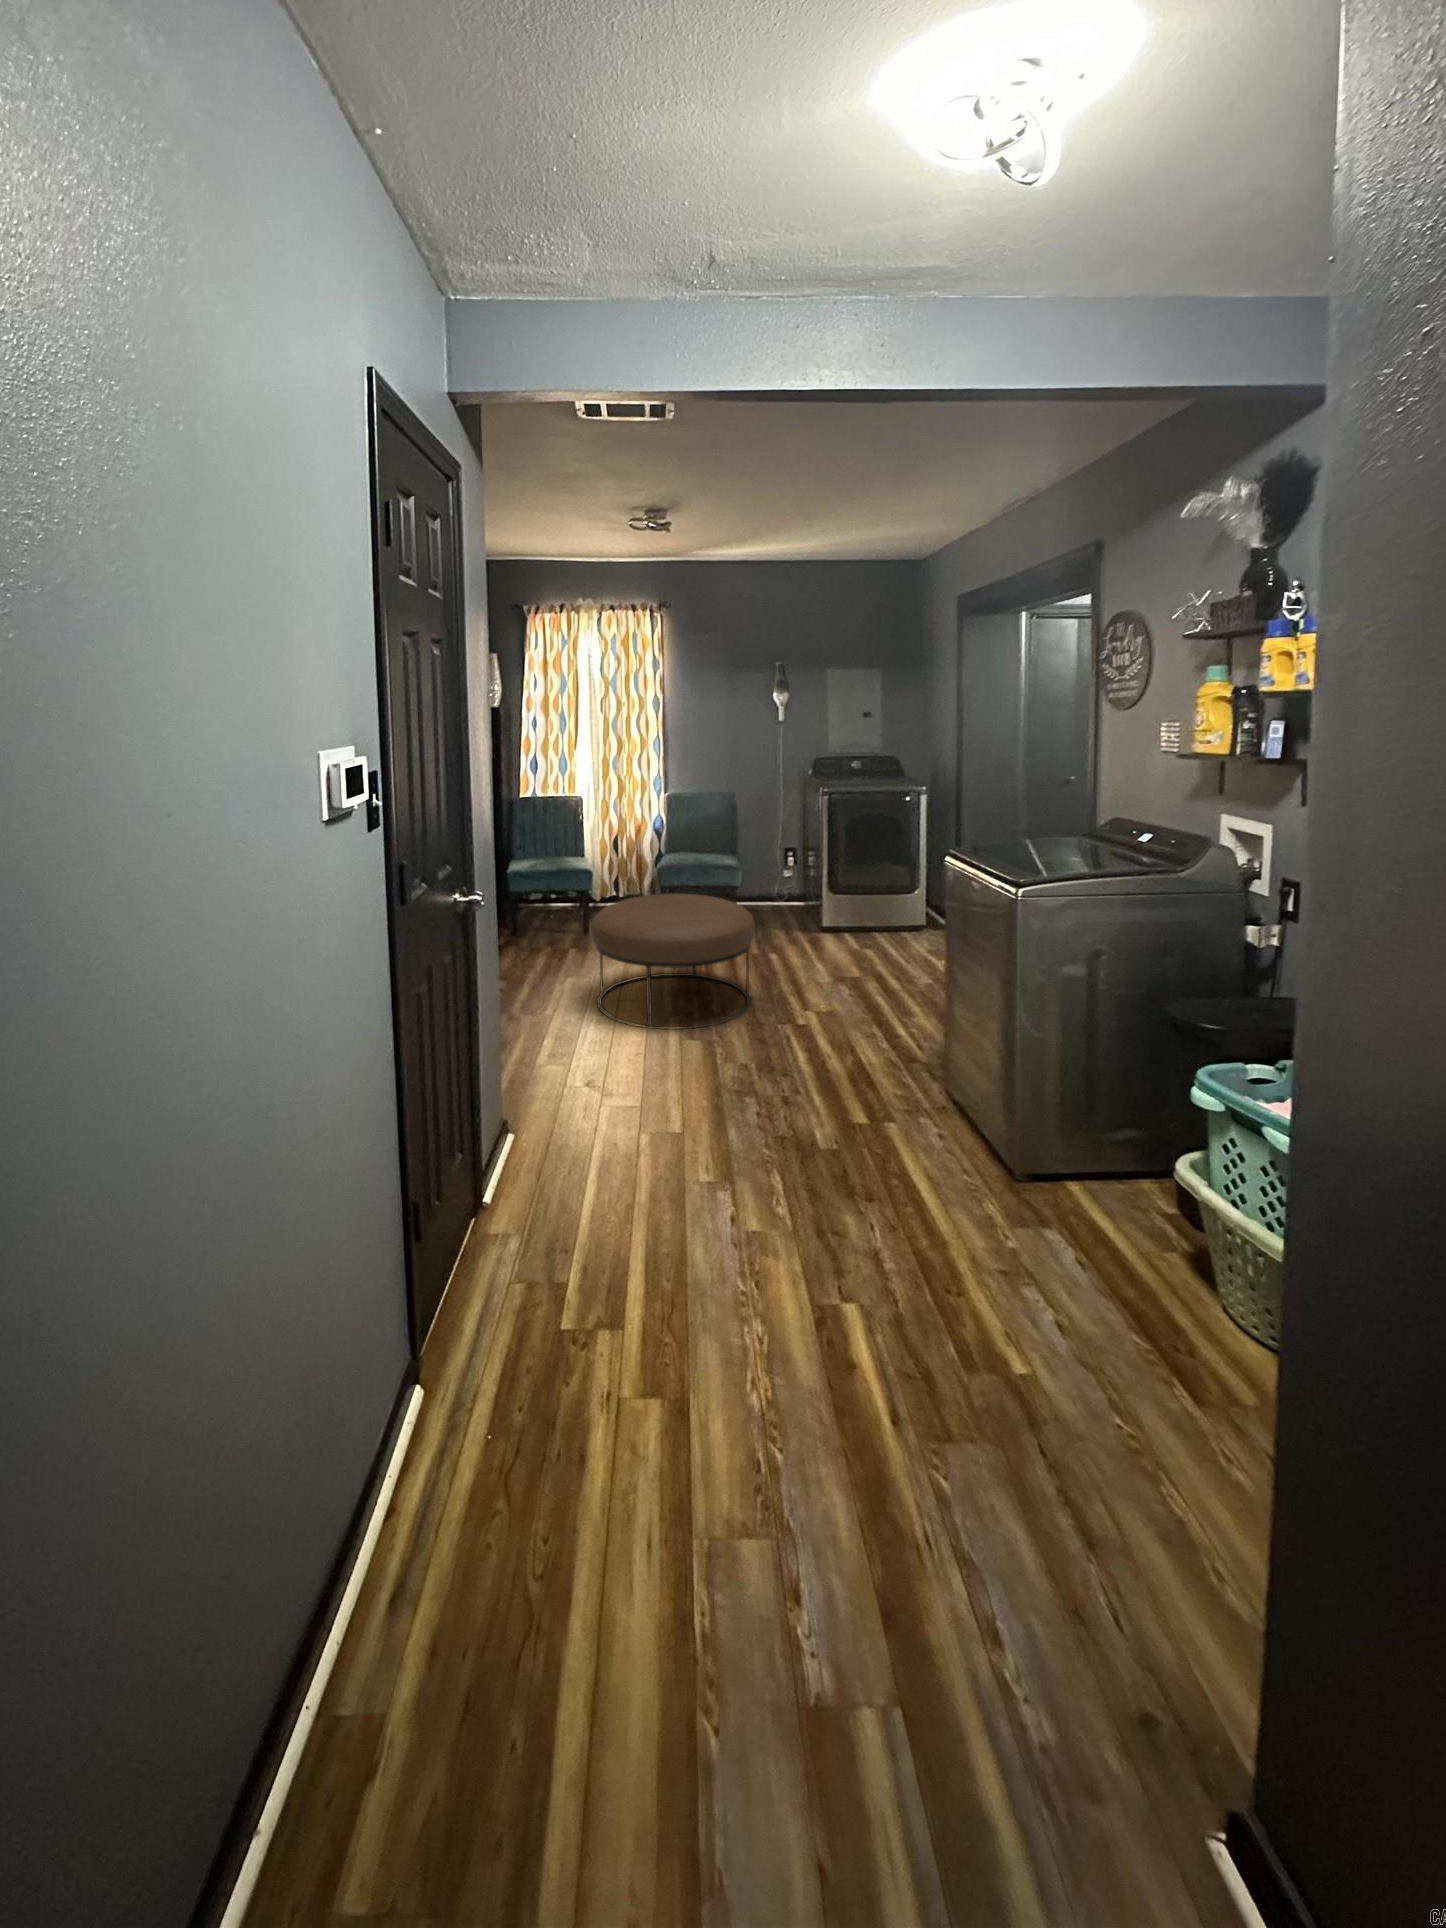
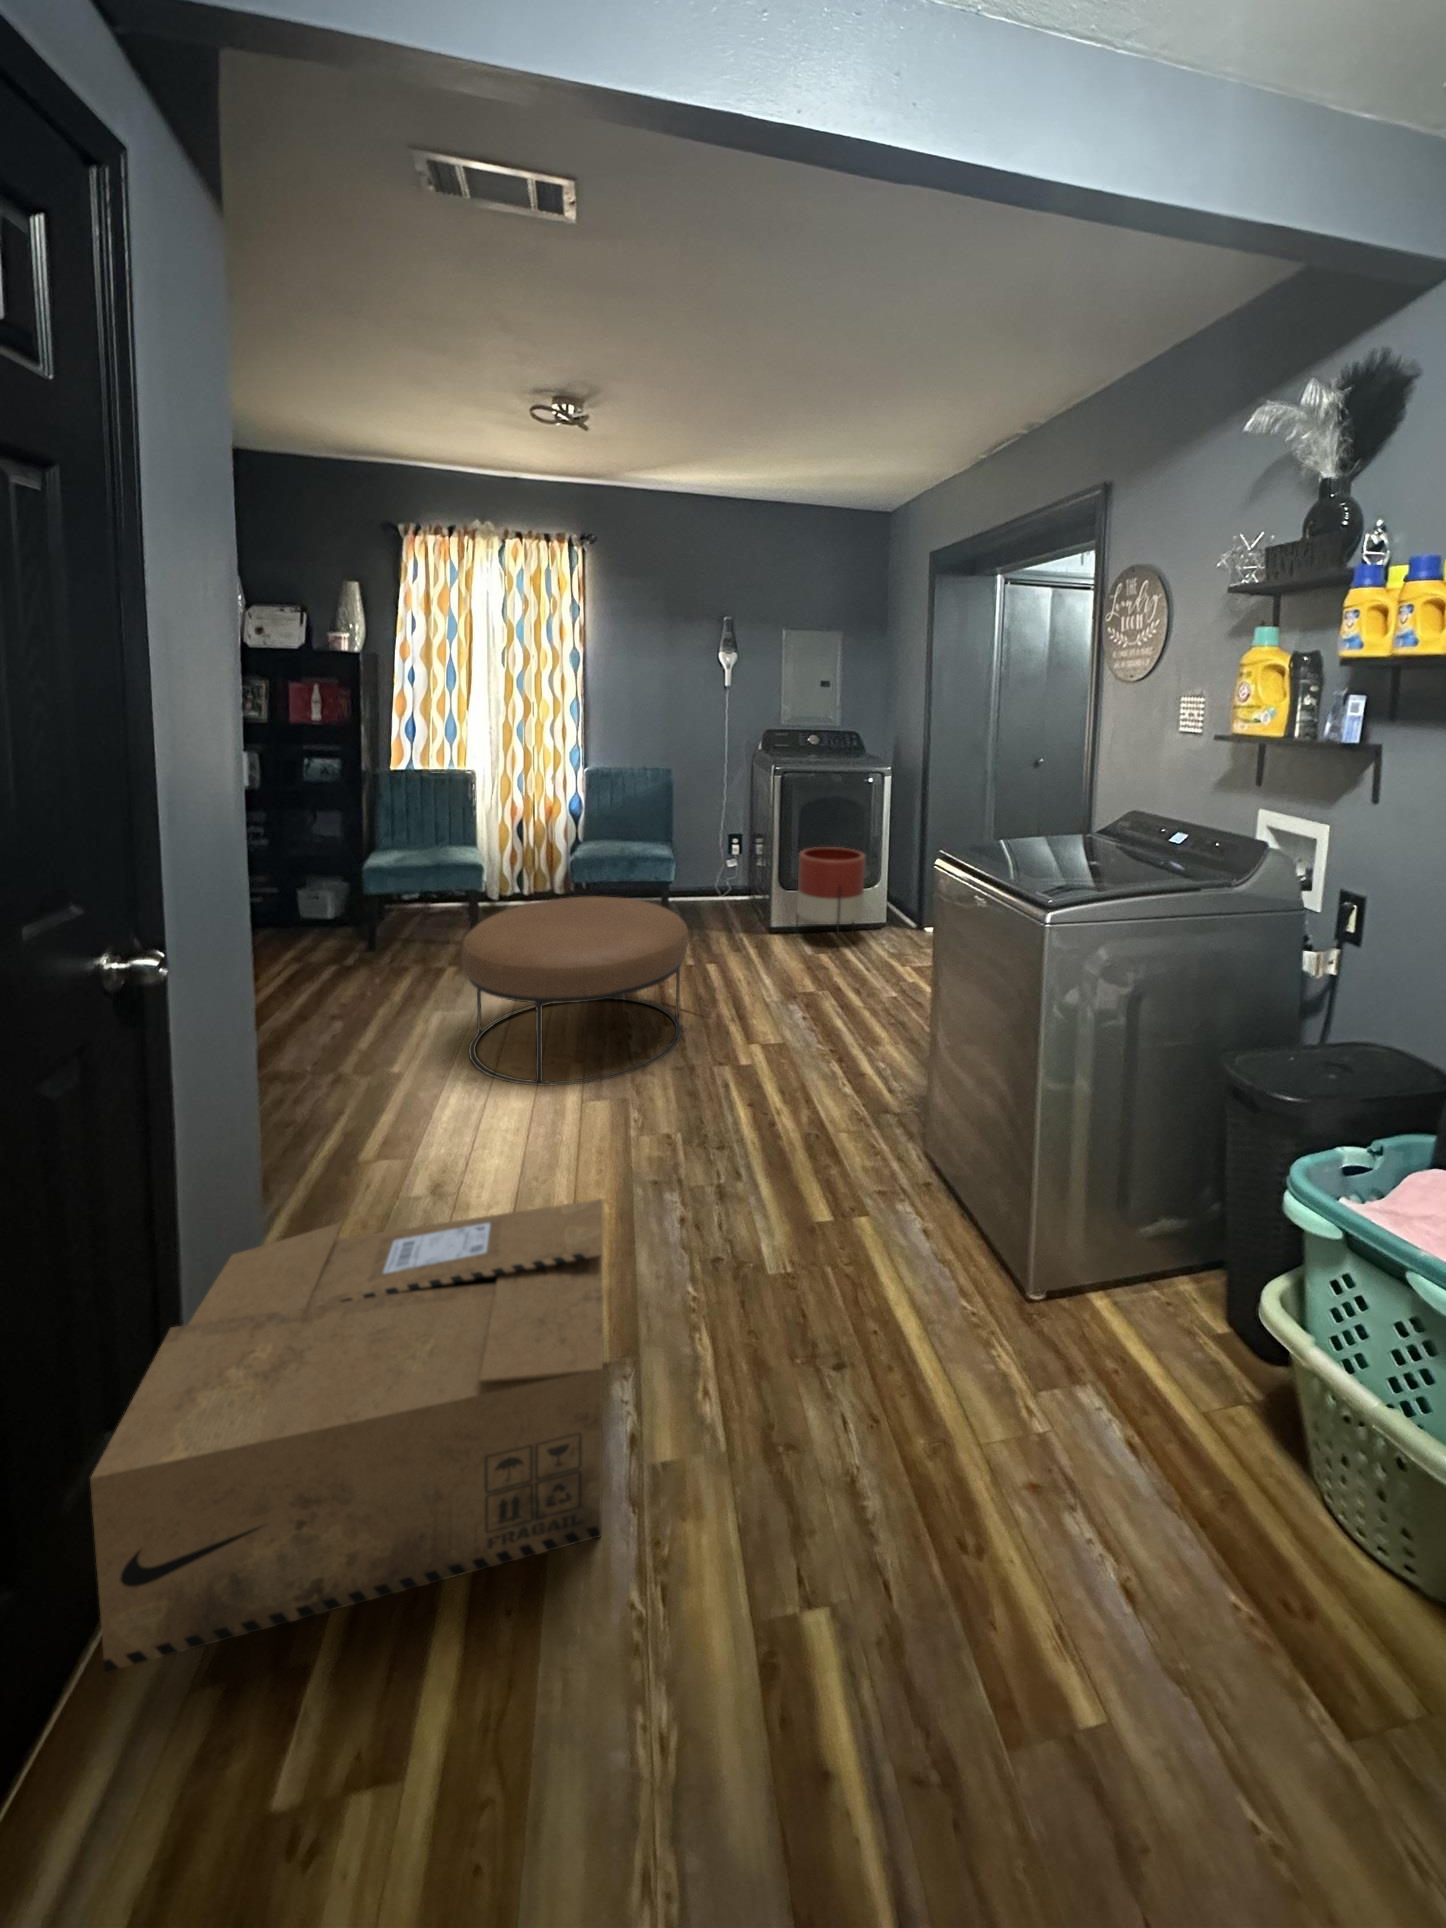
planter: none [846,859,907,951] -> present [796,847,865,948]
cardboard box: none [482,1063,721,1250] -> present [90,1199,603,1672]

